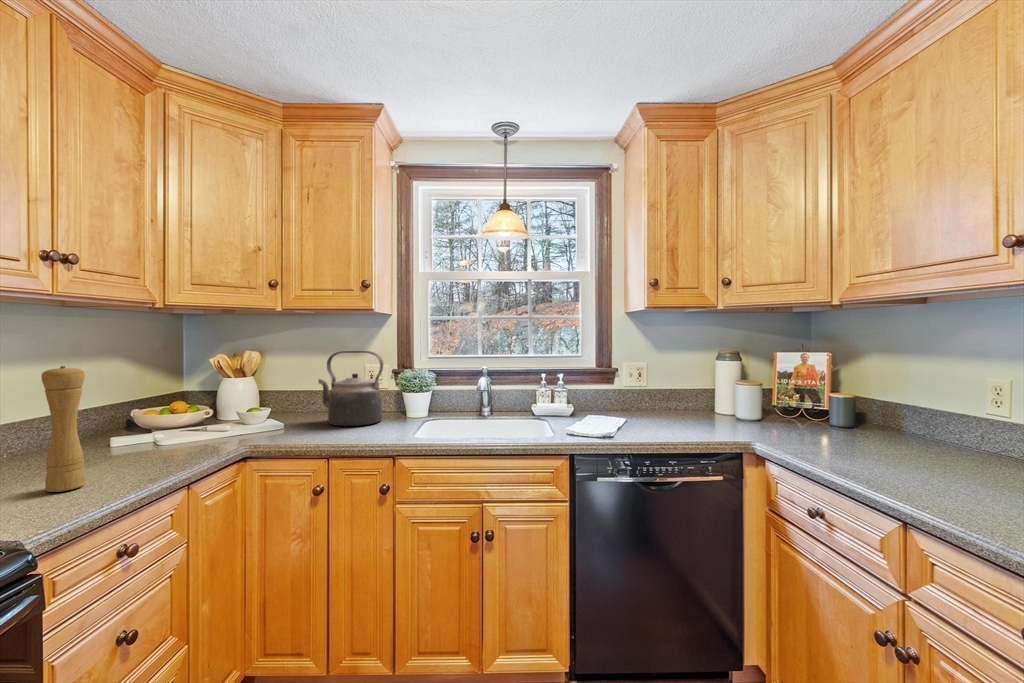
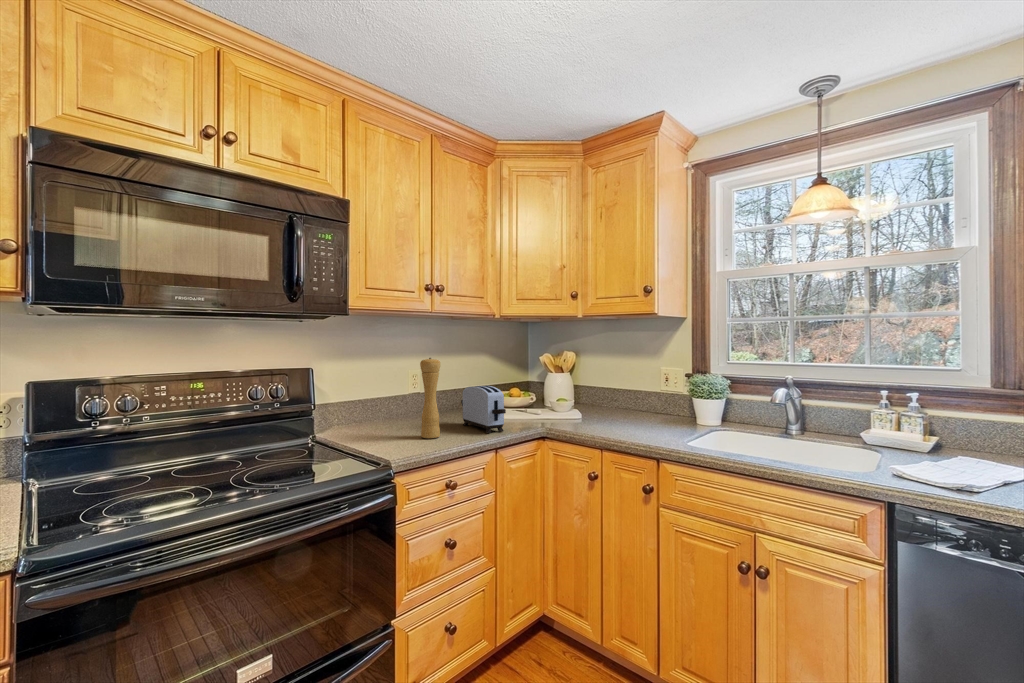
kettle: present [318,351,383,426] -> none [611,354,668,425]
toaster: none [106,400,199,465] -> present [461,386,506,433]

